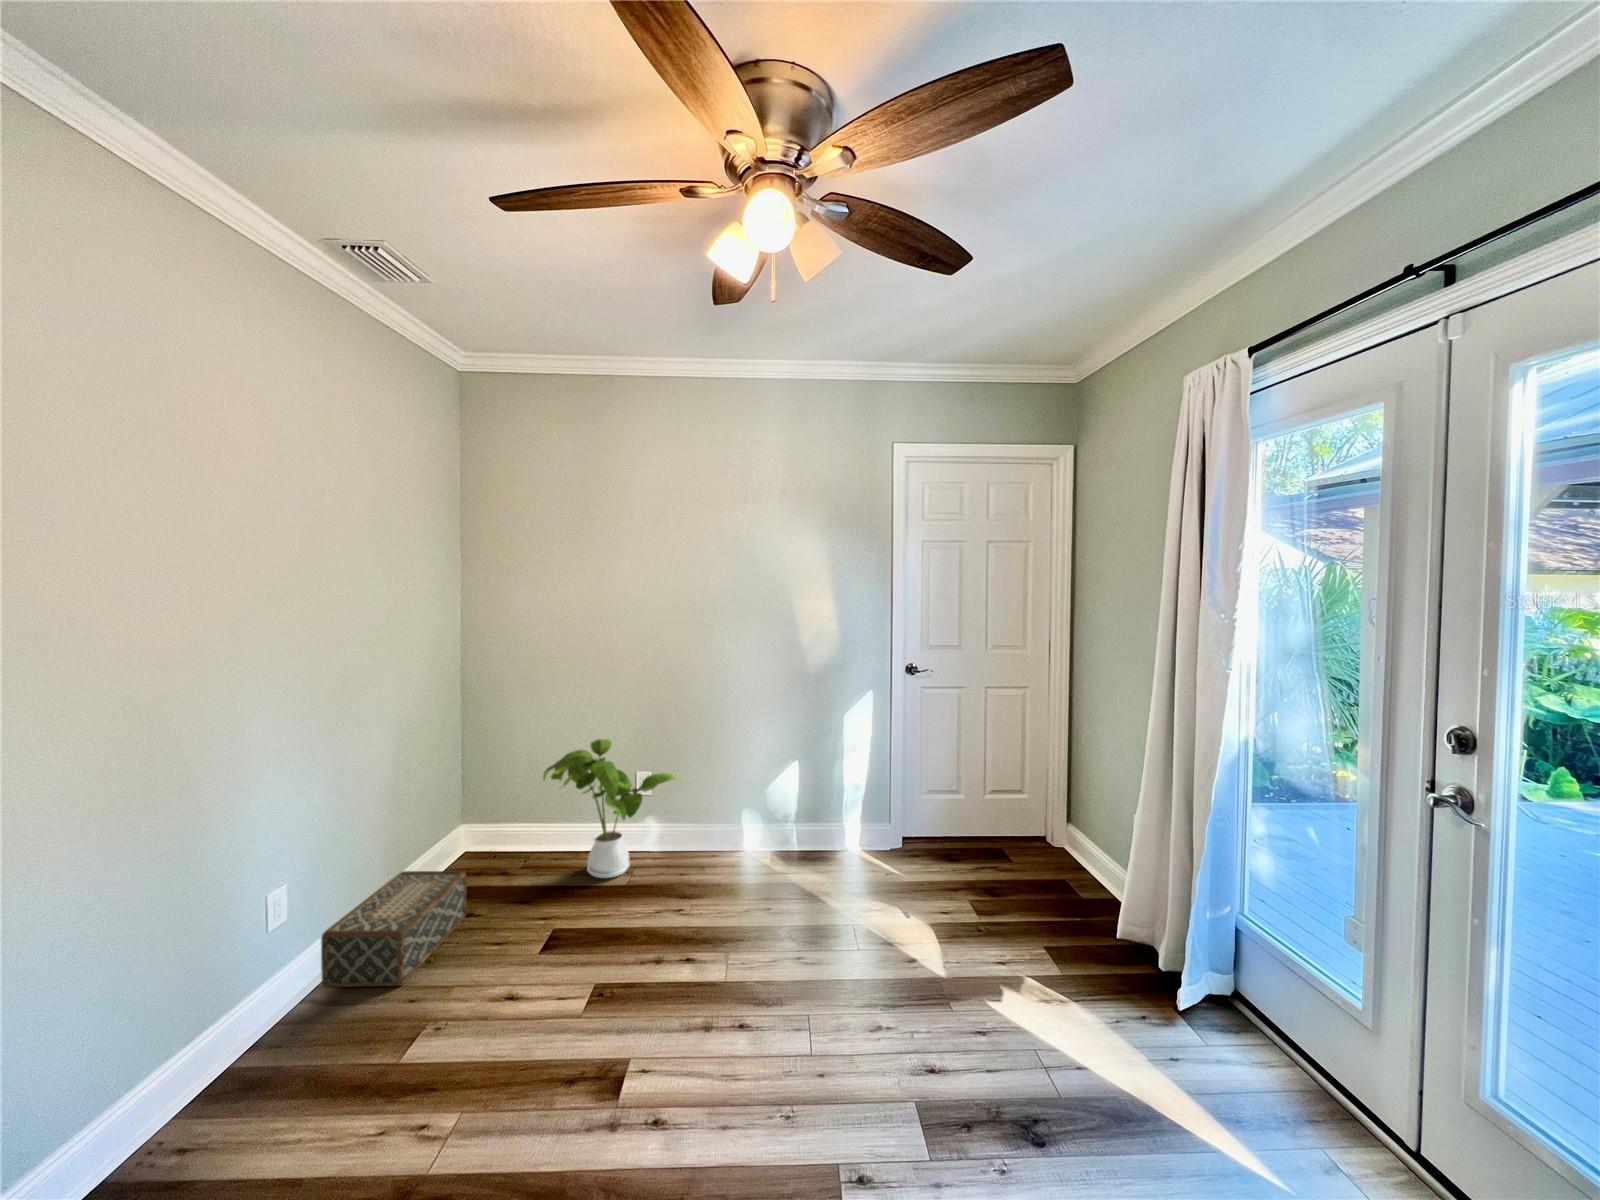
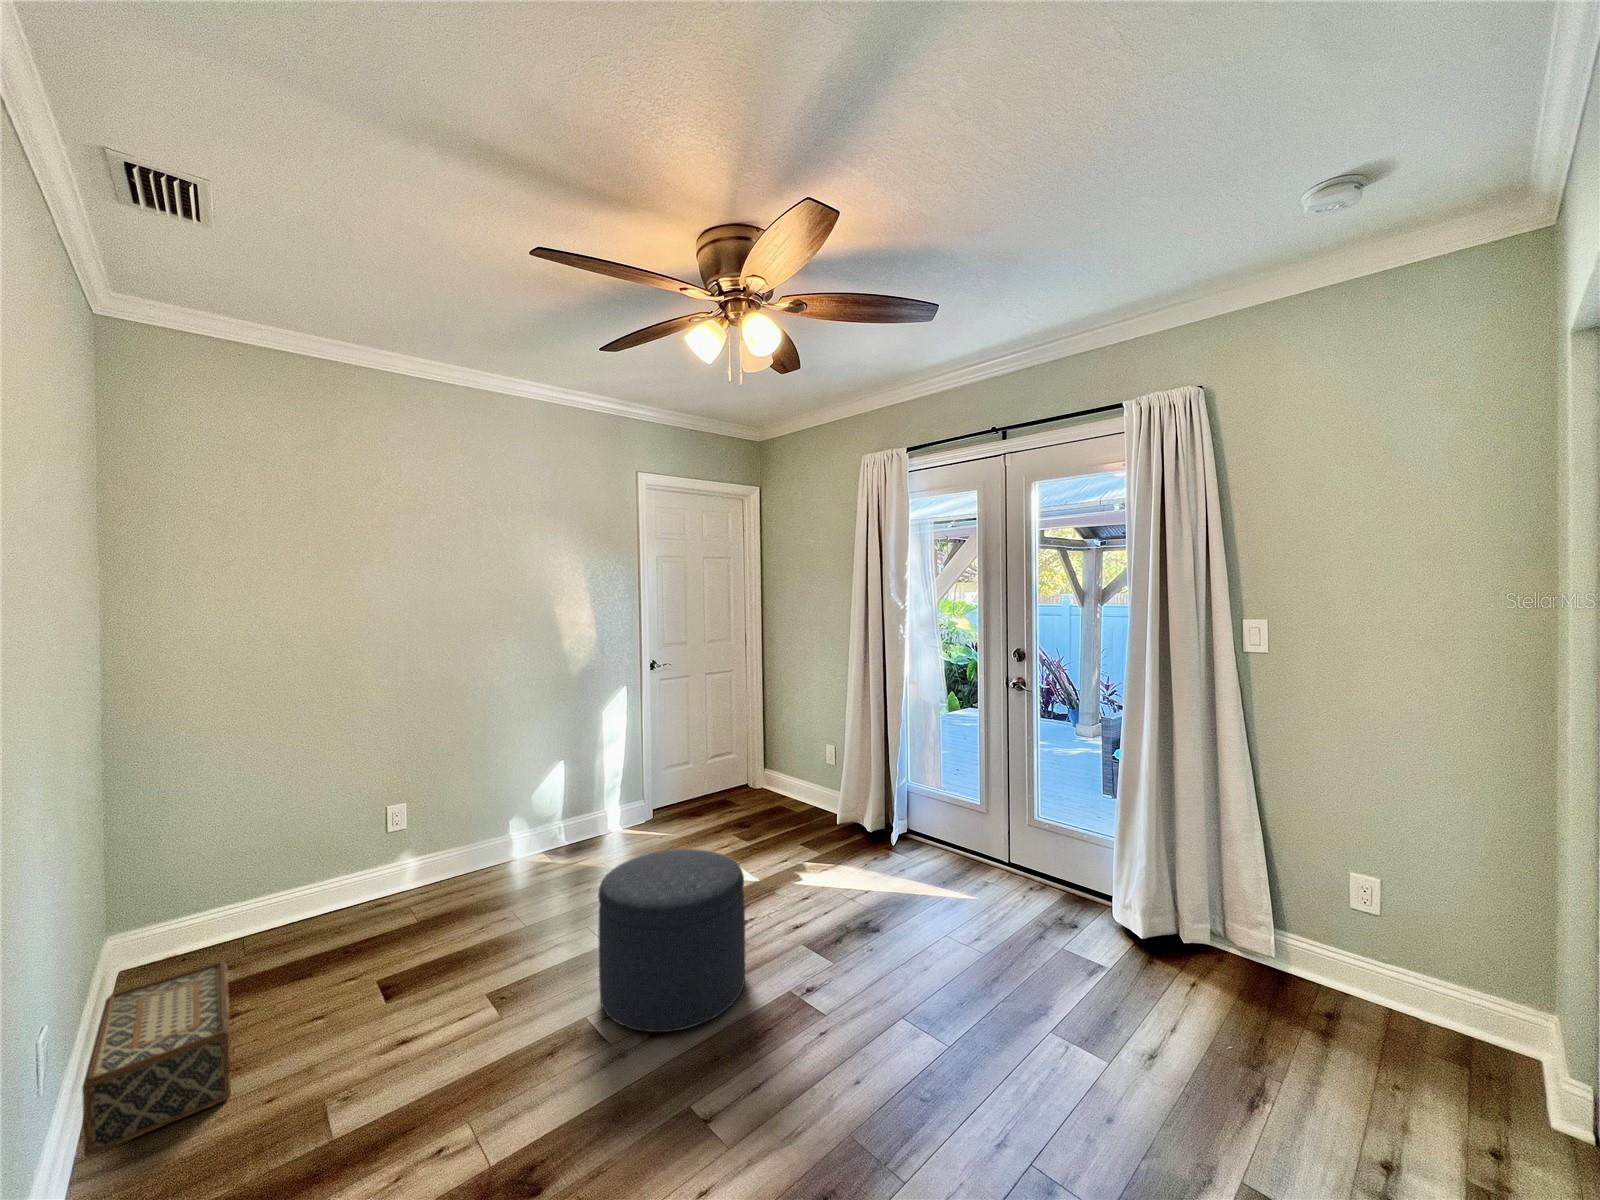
house plant: present [543,739,681,878] -> none [289,769,459,928]
ottoman: none [639,898,818,1143] -> present [598,849,745,1032]

